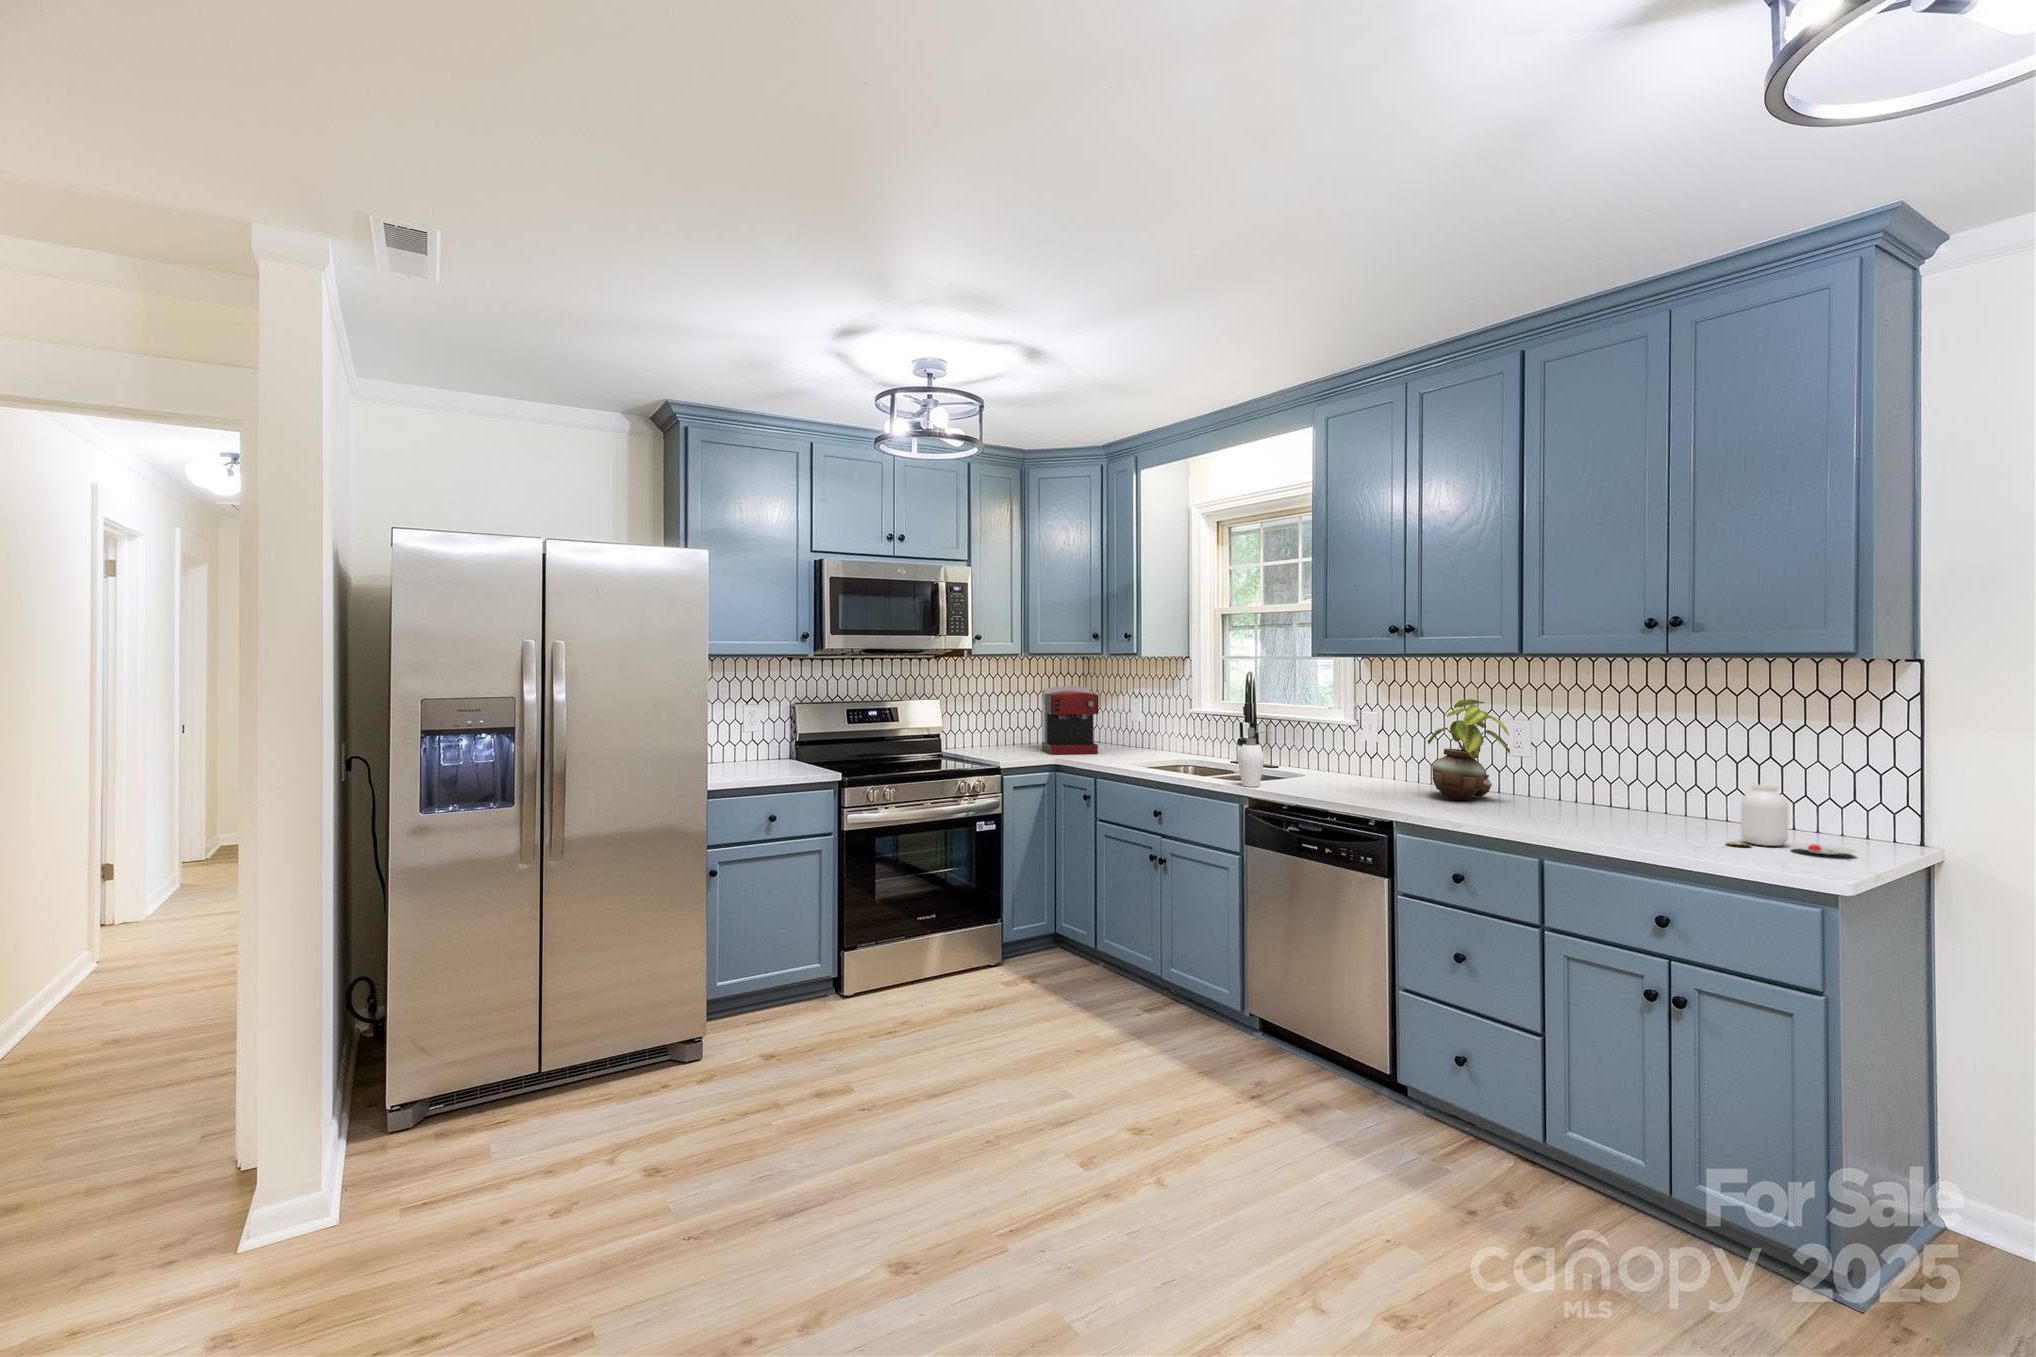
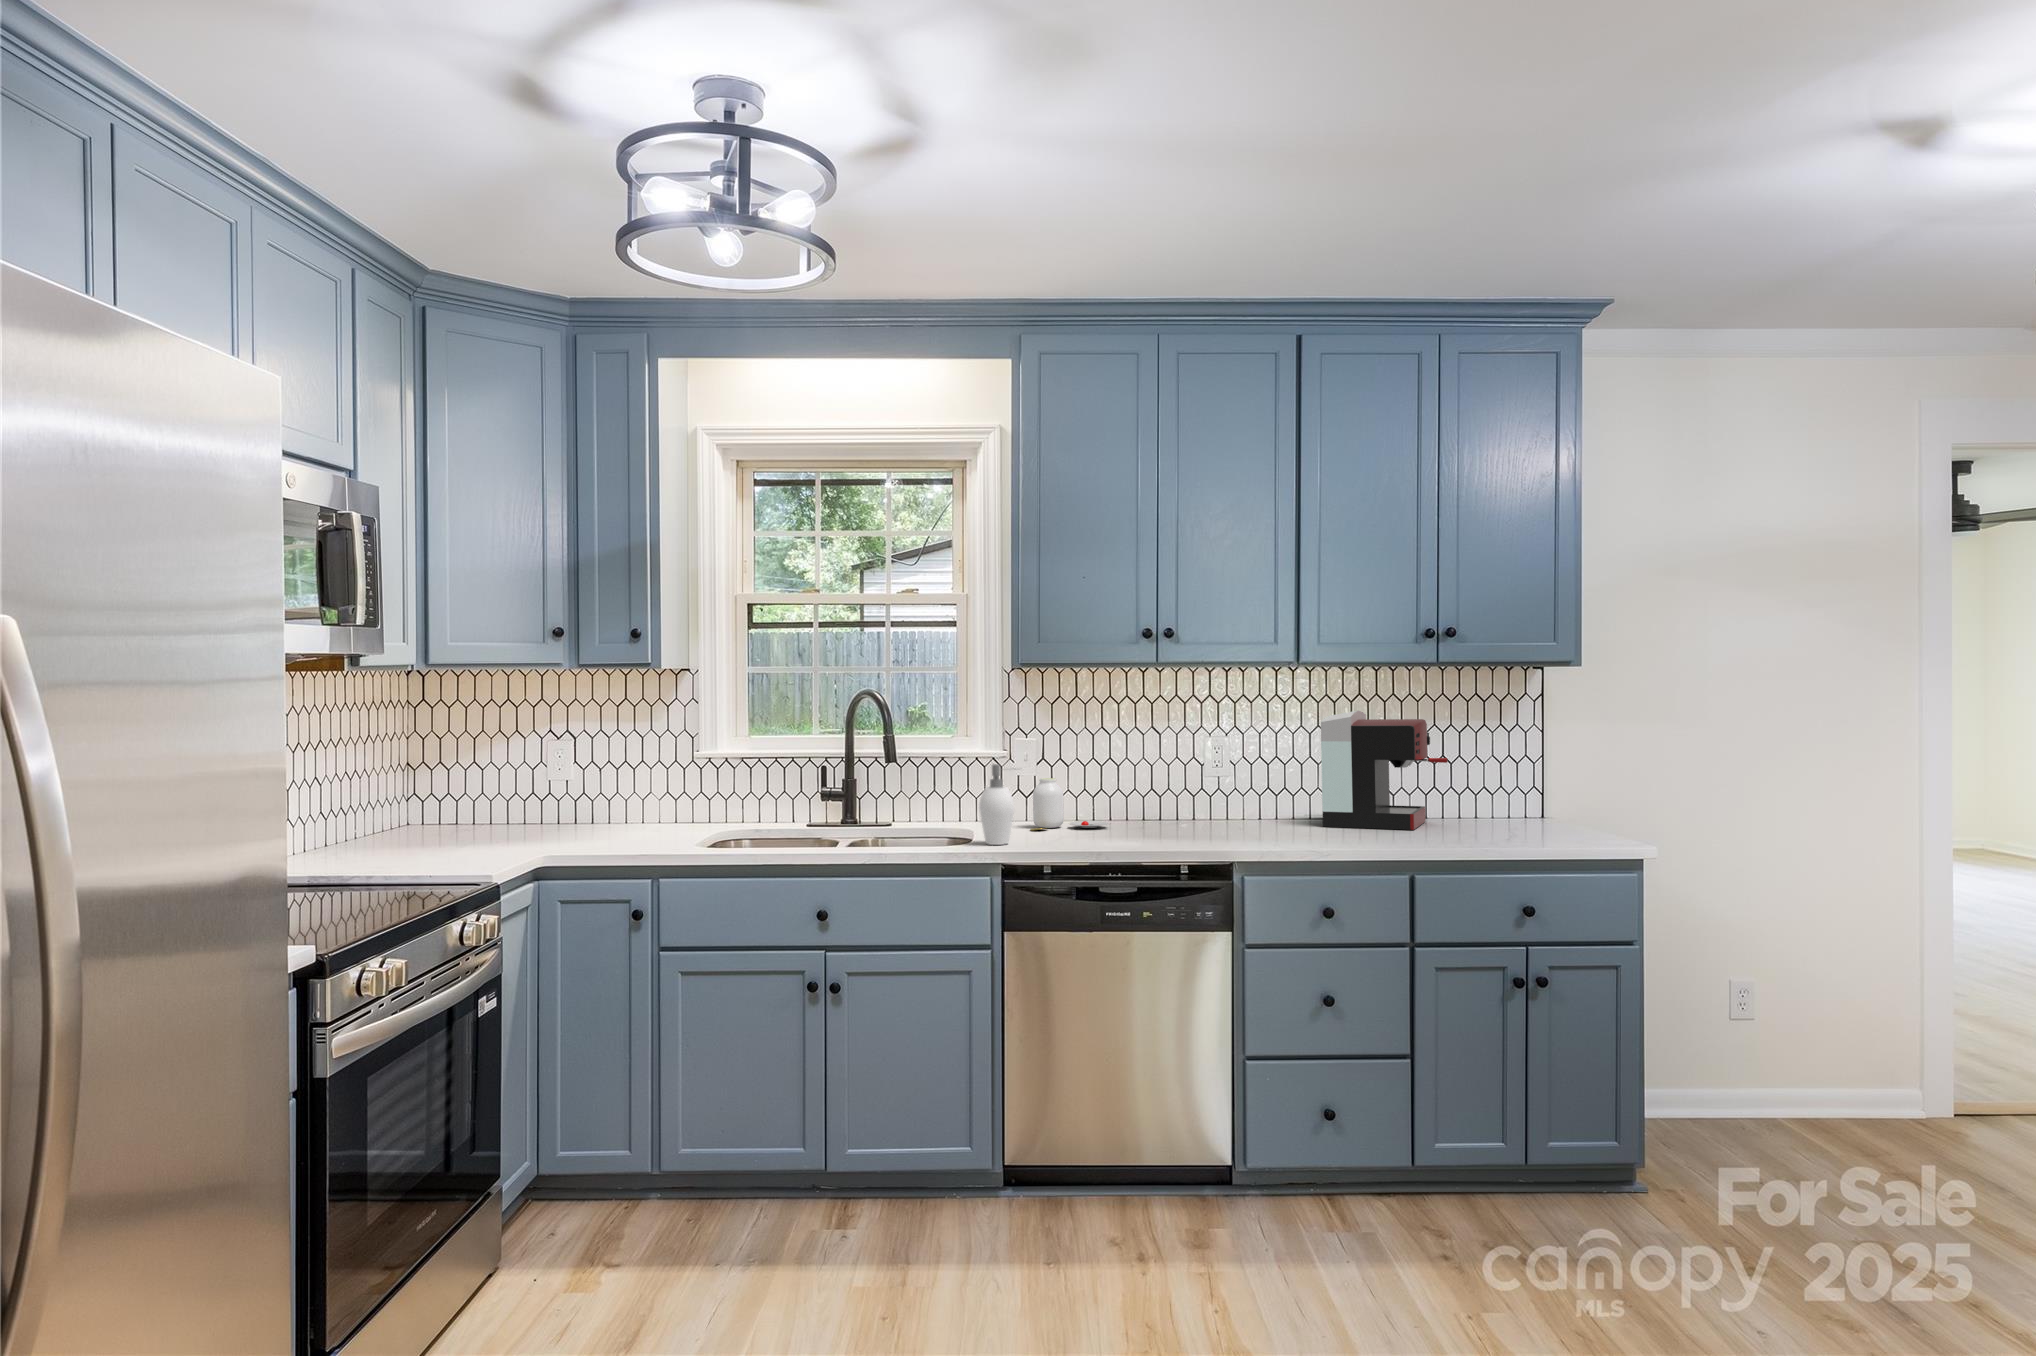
coffee maker: present [1042,686,1098,754] -> present [1321,711,1448,830]
potted plant: present [1428,699,1510,800] -> none [1163,714,1268,828]
jar: present [1727,785,1856,855] -> present [1030,778,1109,831]

